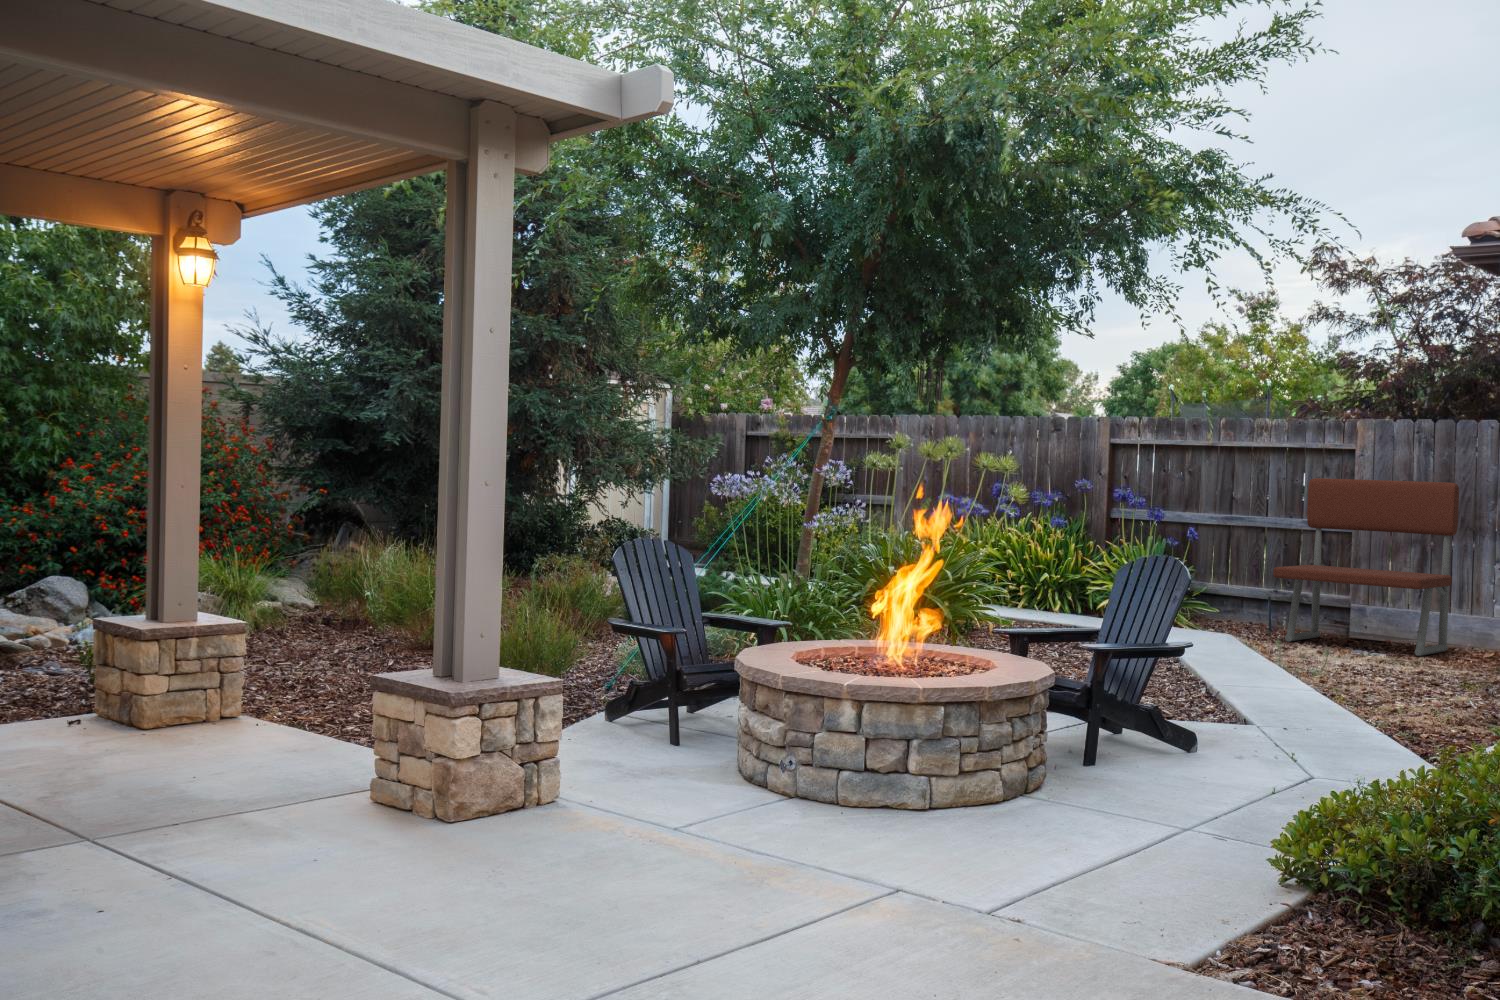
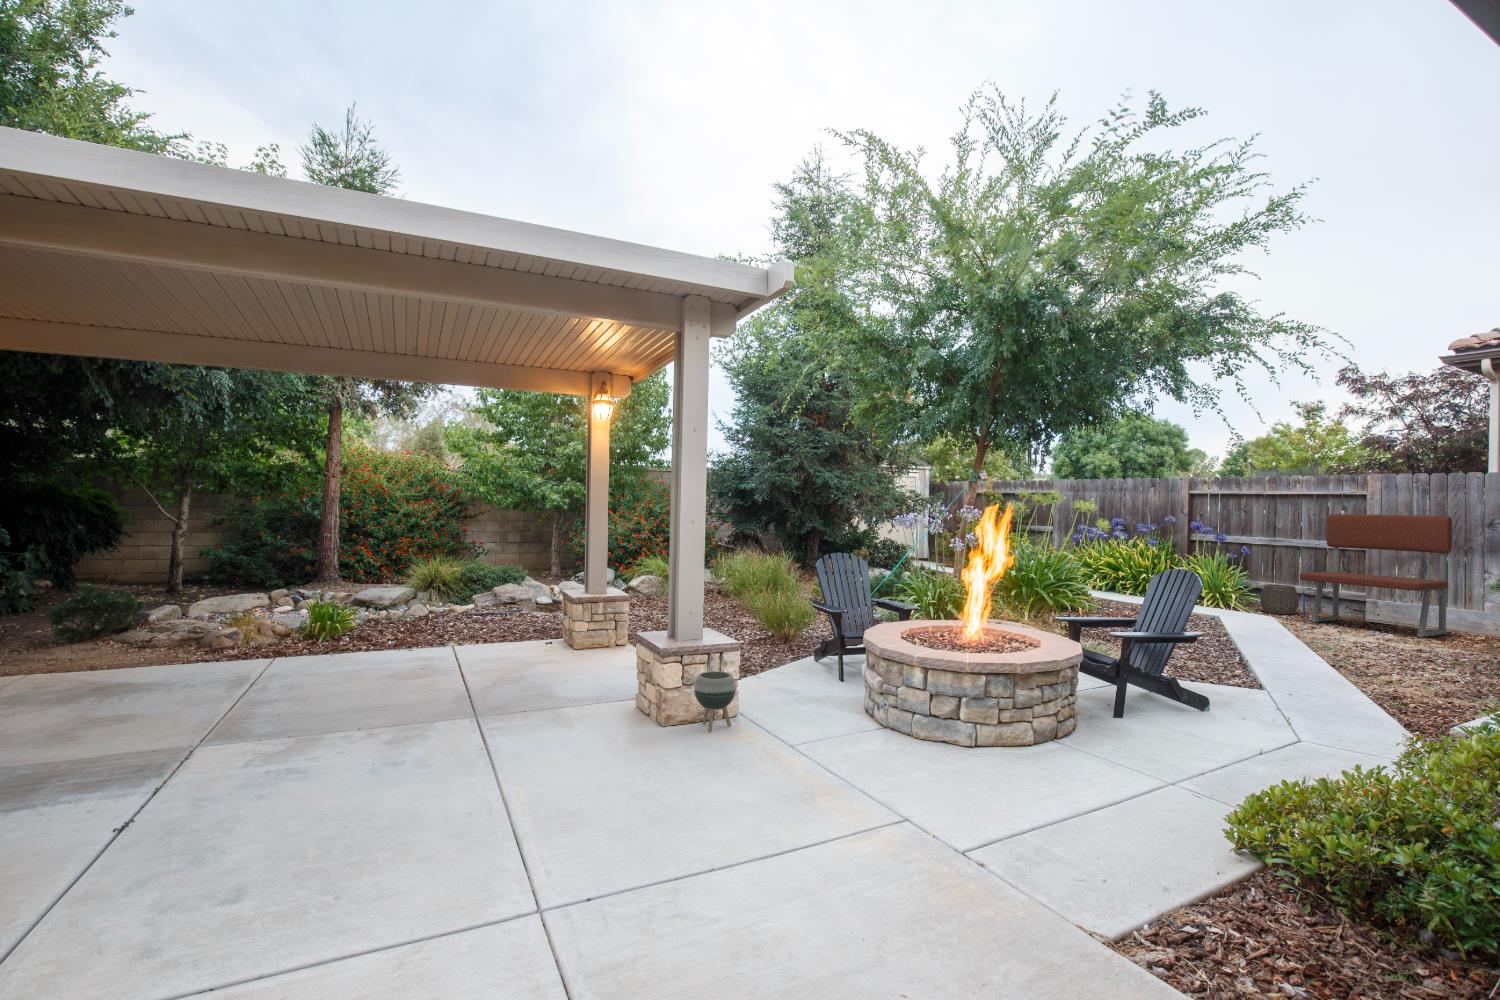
woven basket: none [1217,586,1269,632] -> present [1260,584,1299,615]
planter: none [504,726,572,821] -> present [694,671,736,732]

